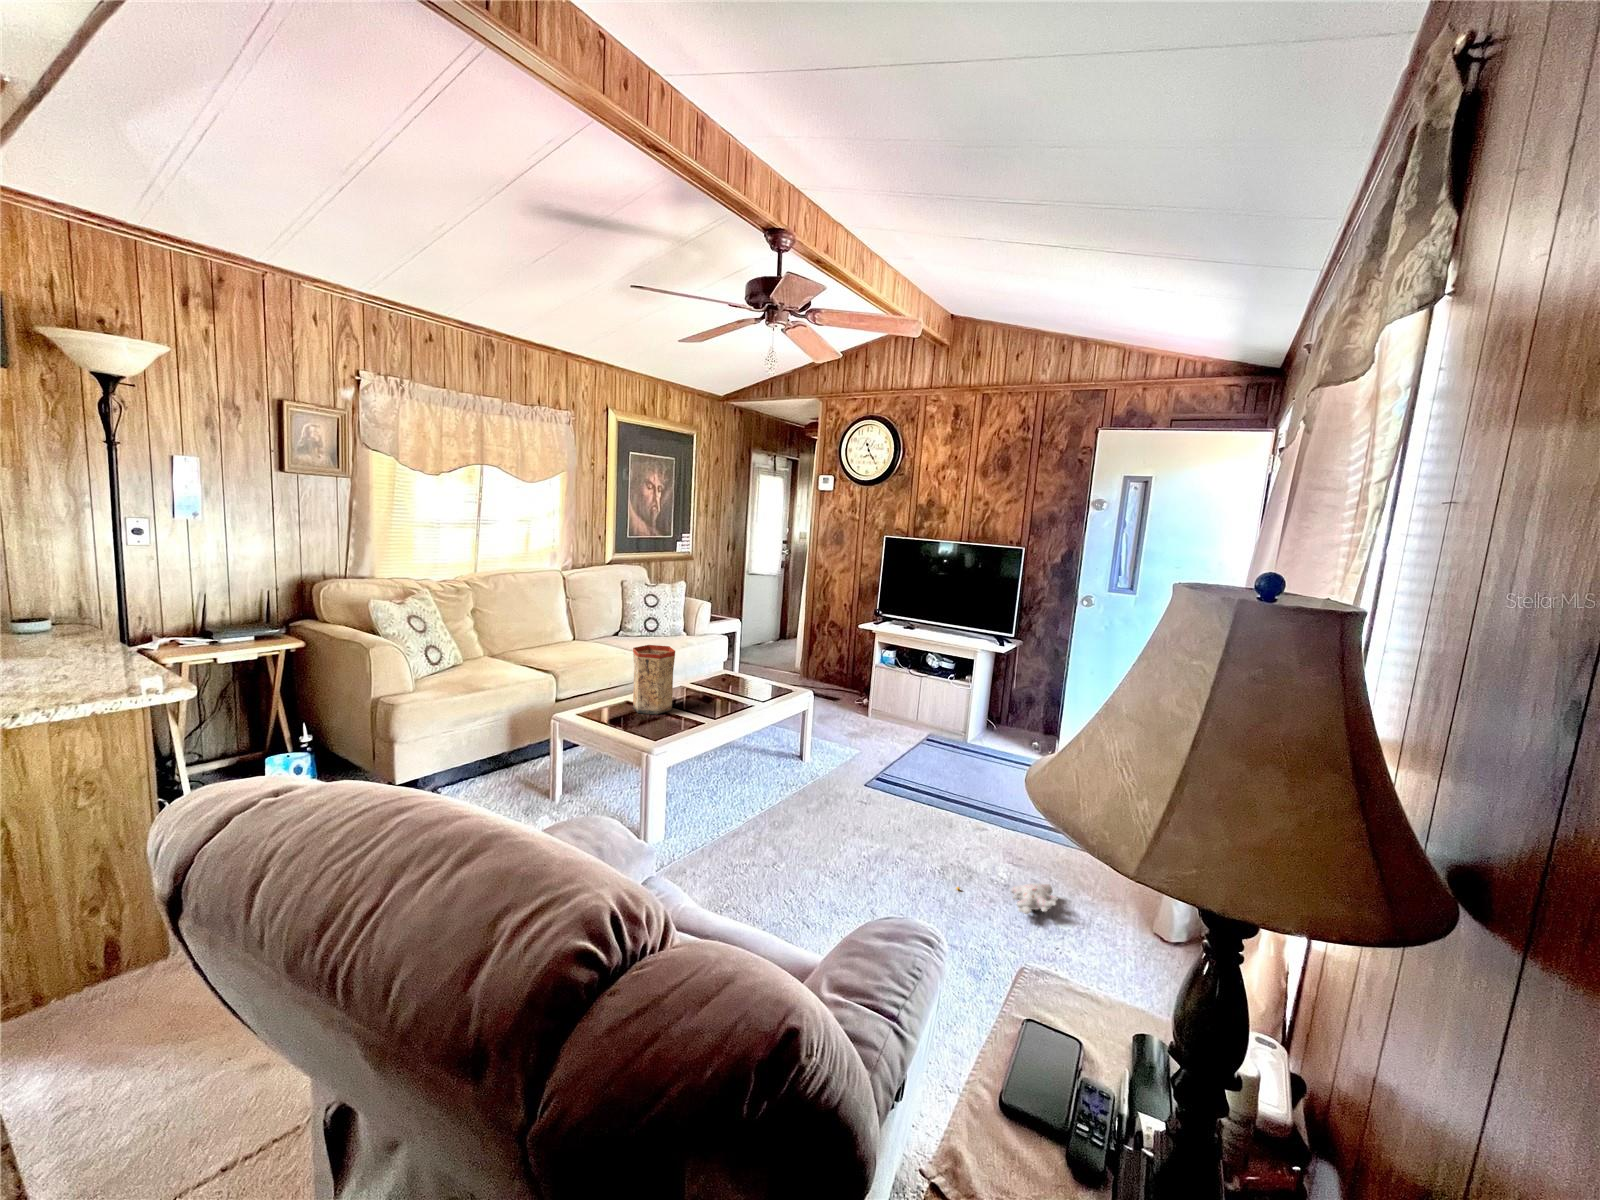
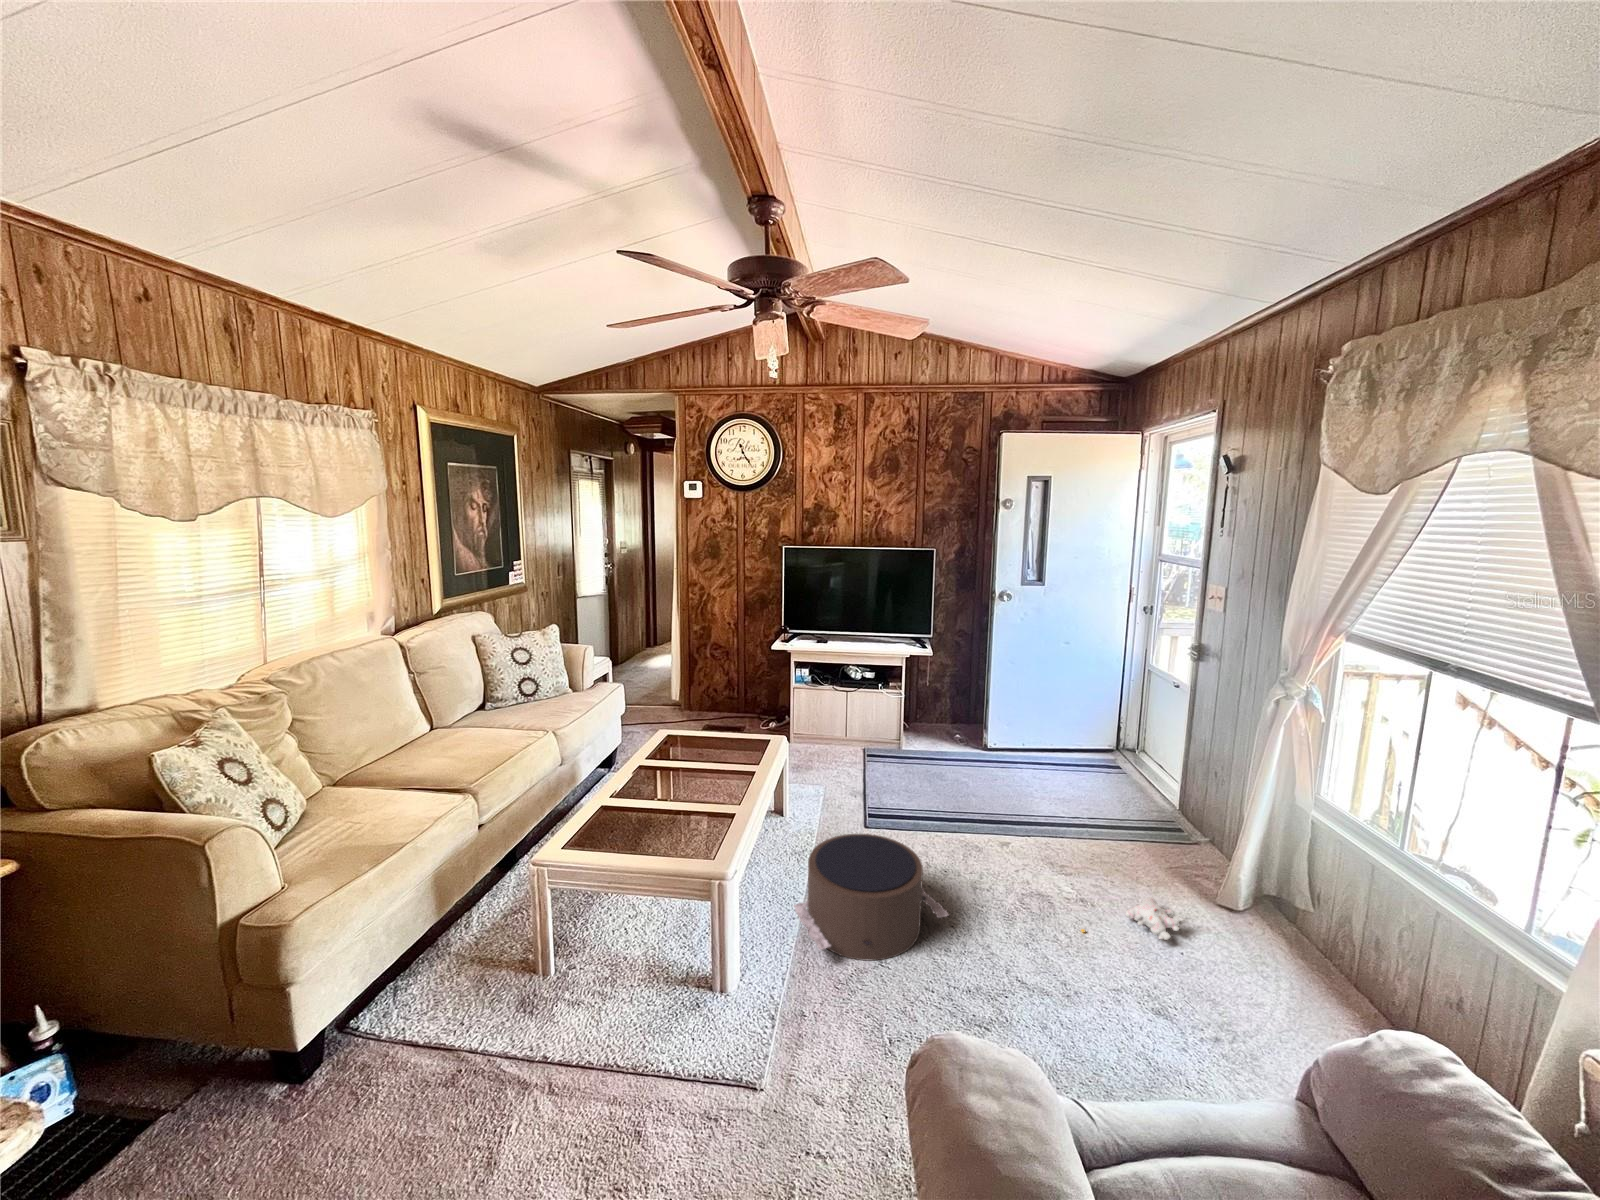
vase: present [633,645,675,715] -> none [614,726,671,824]
pouf: none [718,761,842,855] -> present [794,834,948,961]

